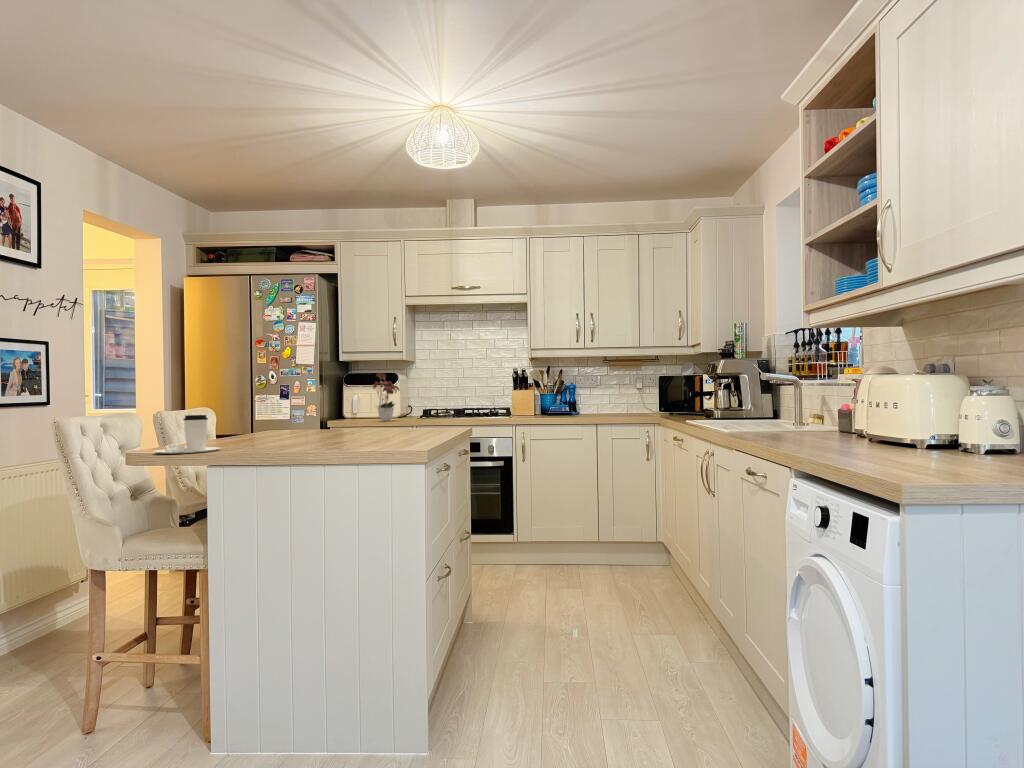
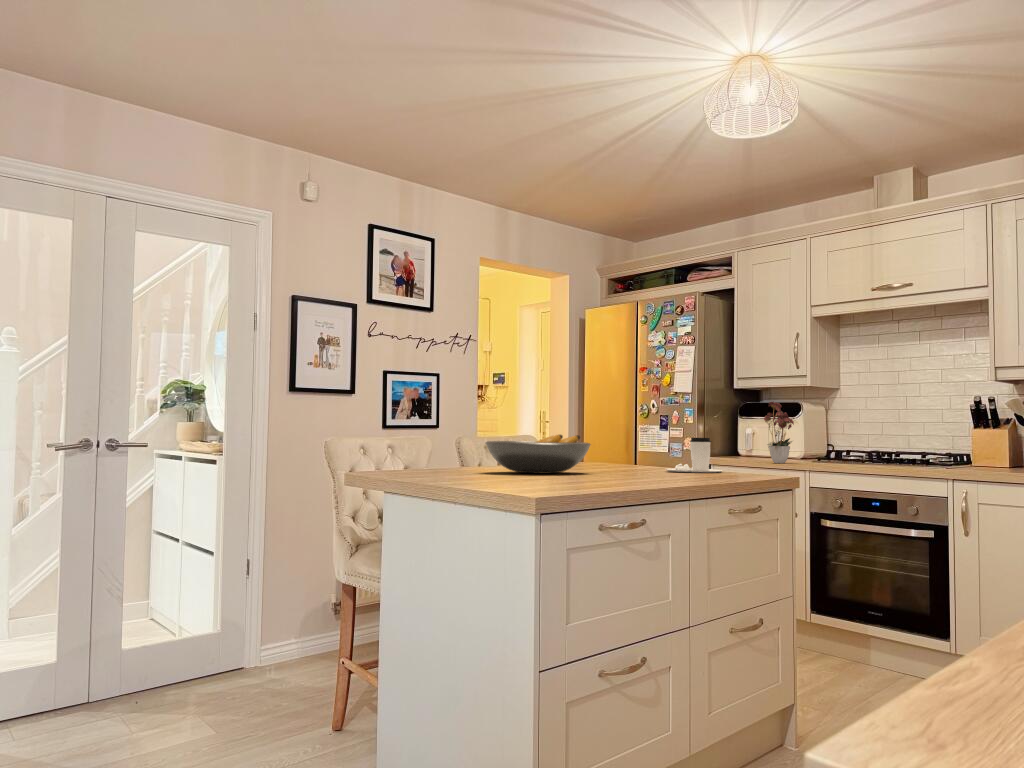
fruit bowl: none [279,407,377,442] -> present [485,435,591,473]
coffee cup: present [154,415,220,454] -> present [666,438,722,473]

